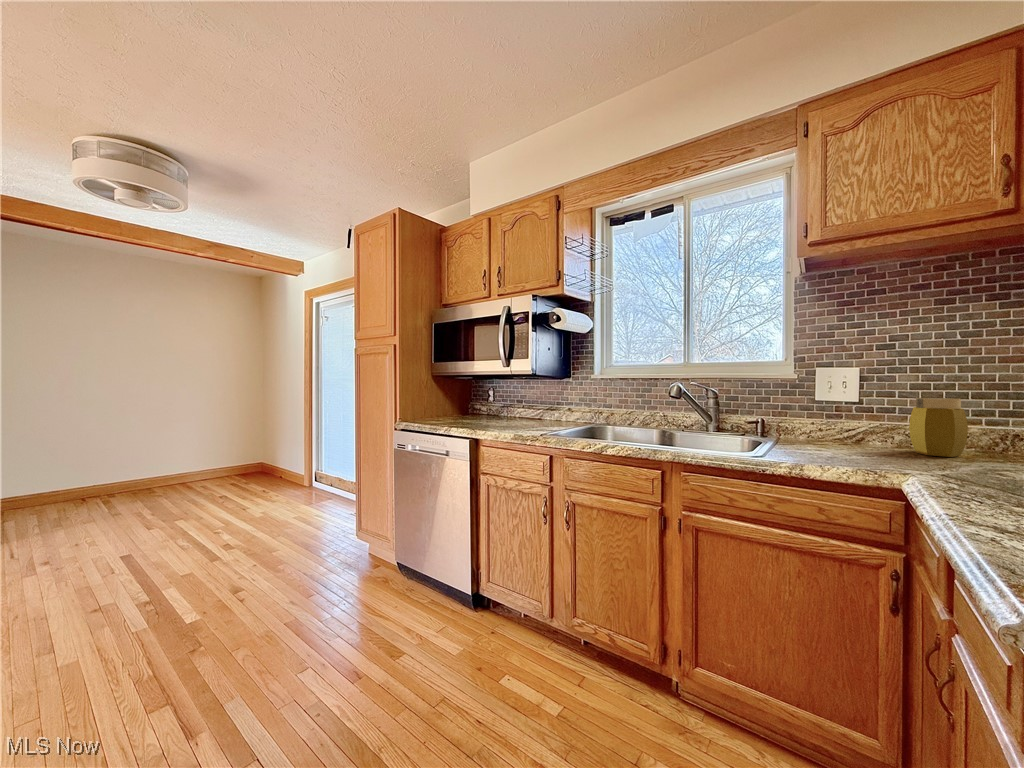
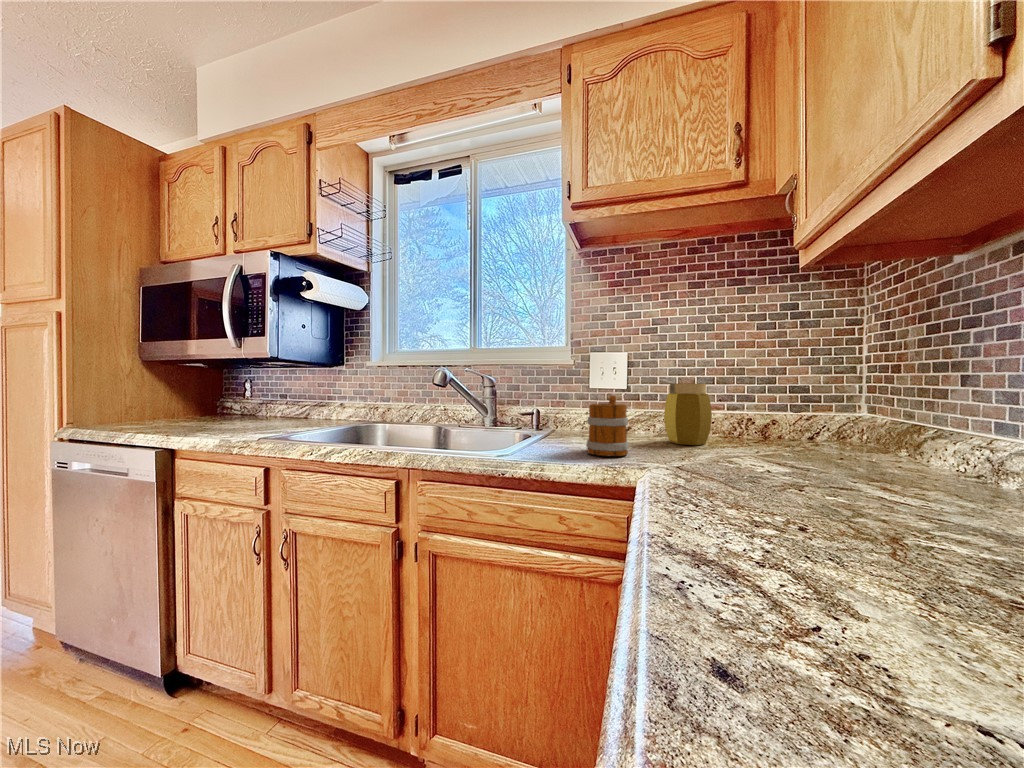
mug: none [834,409,880,463] -> present [586,396,629,456]

